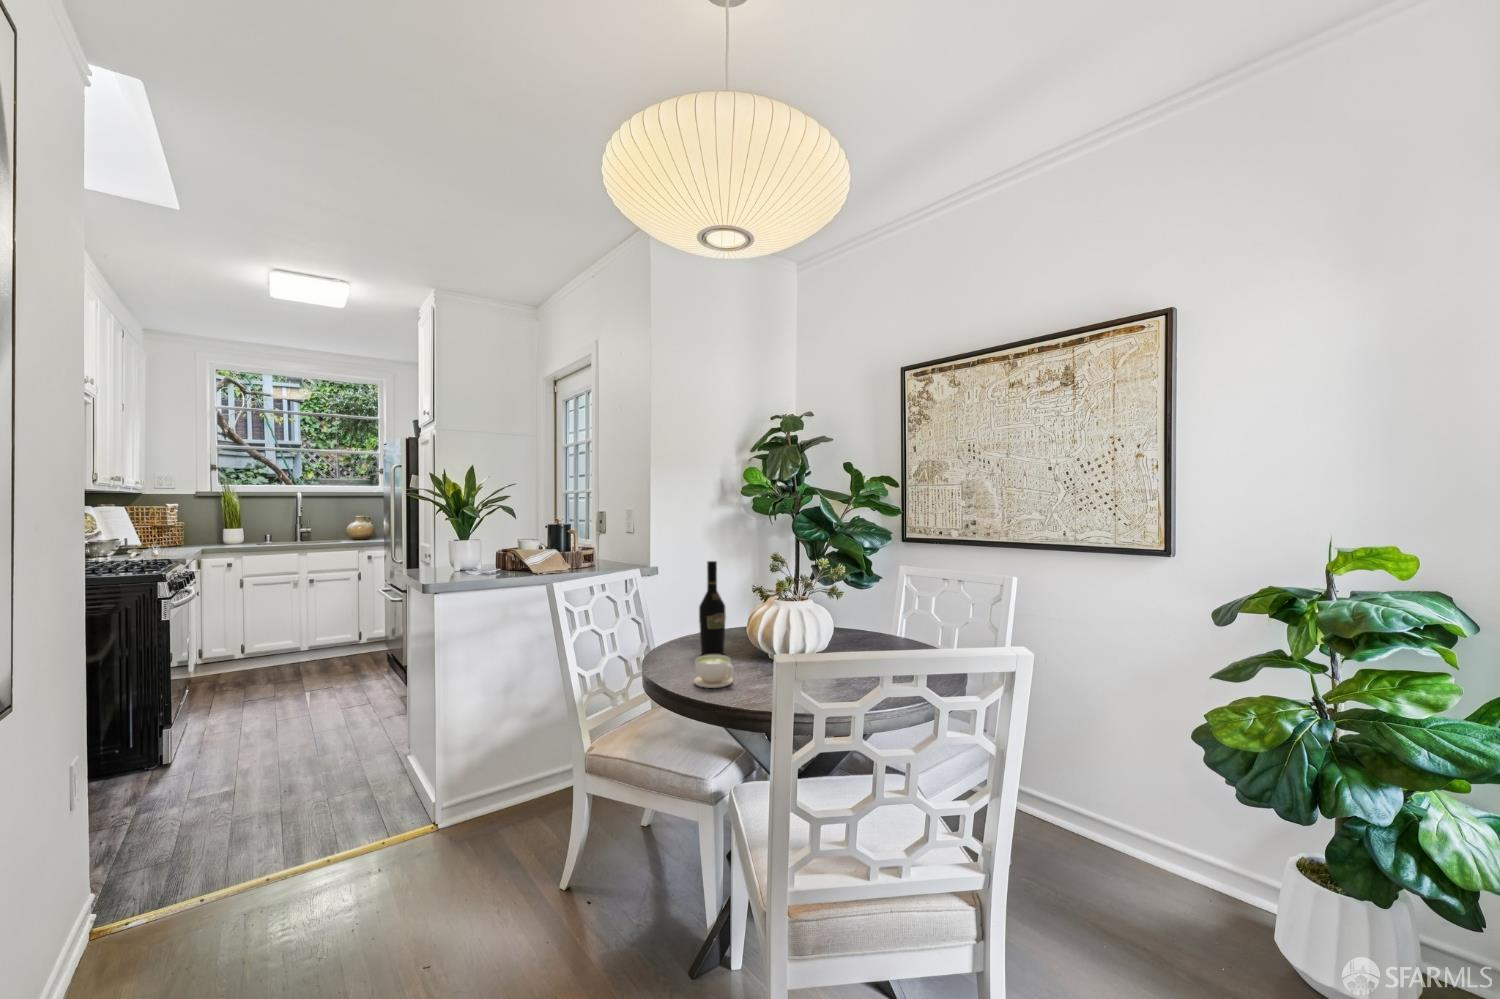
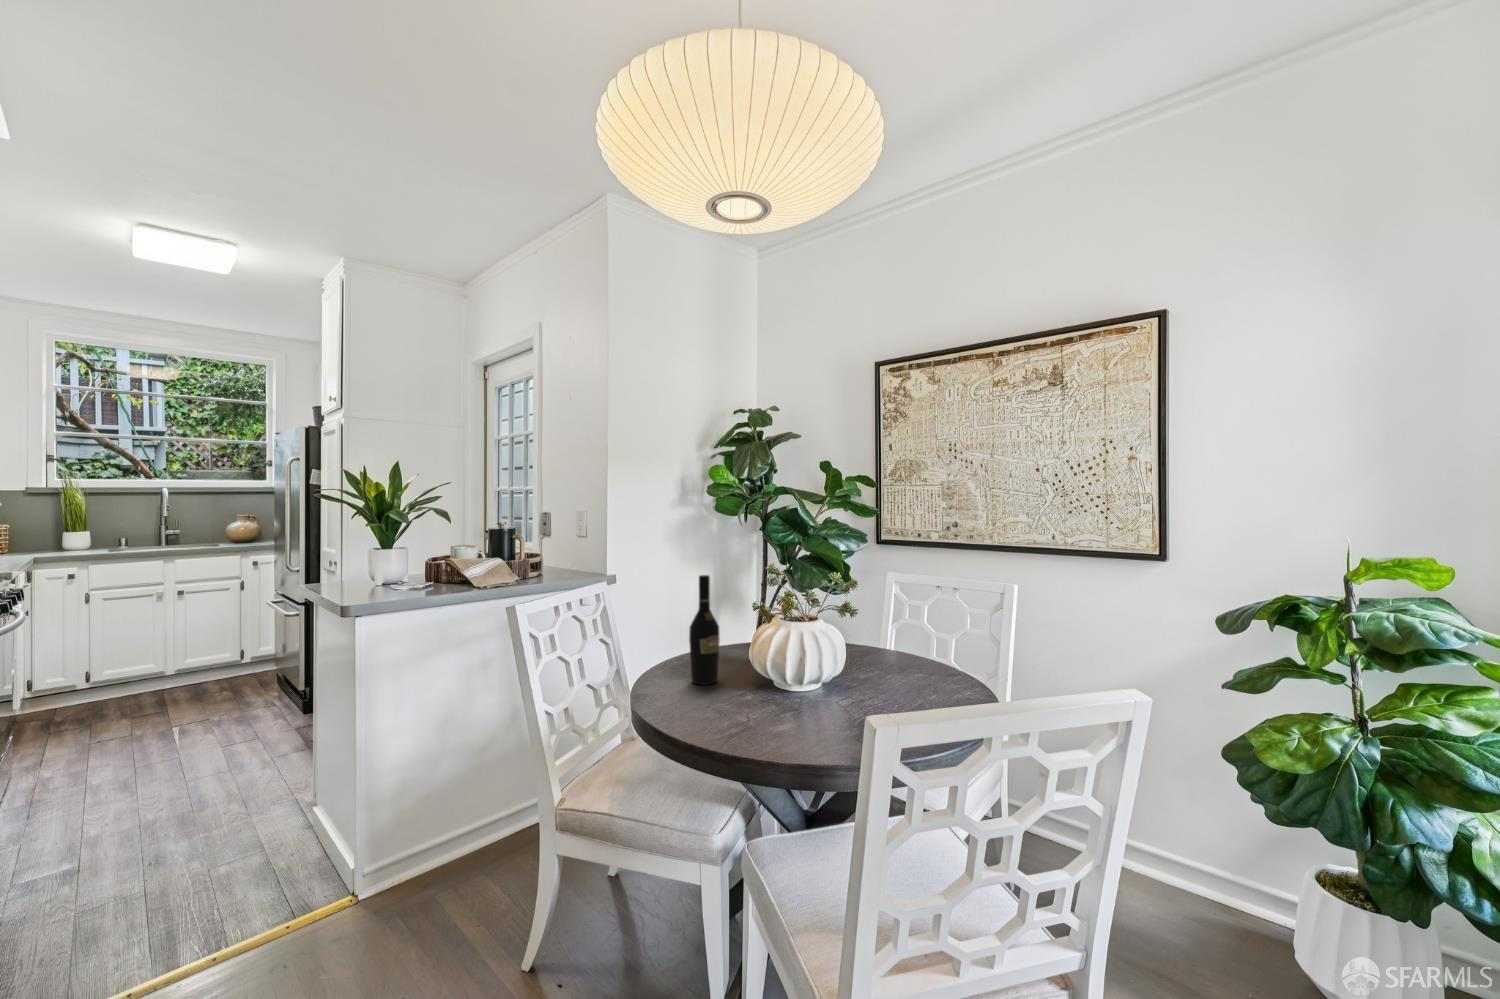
coffee cup: present [694,655,734,688] -> none [700,688,749,730]

